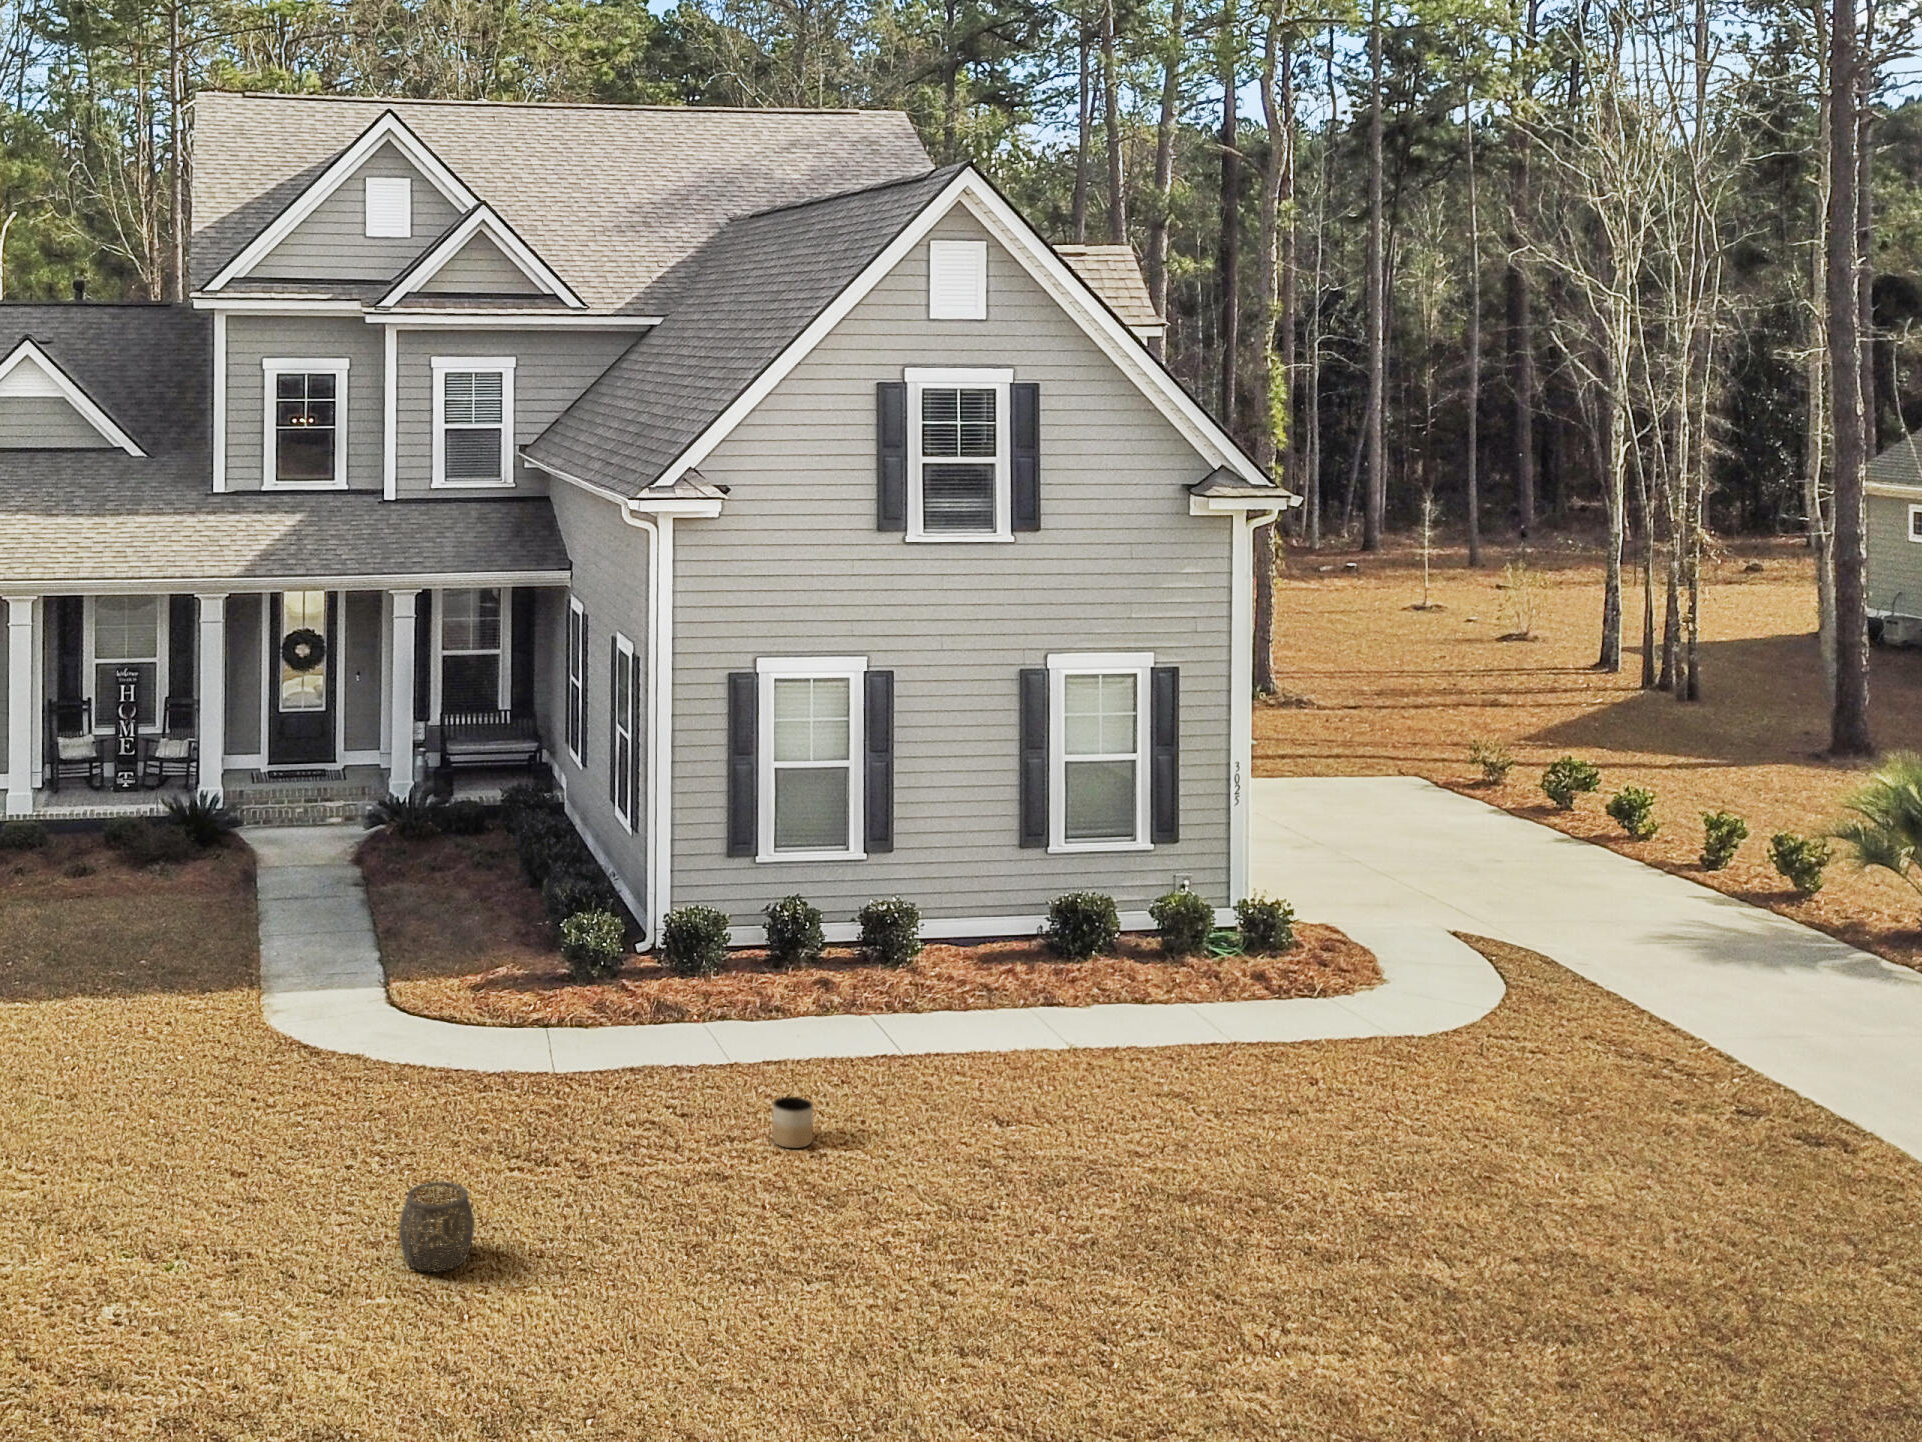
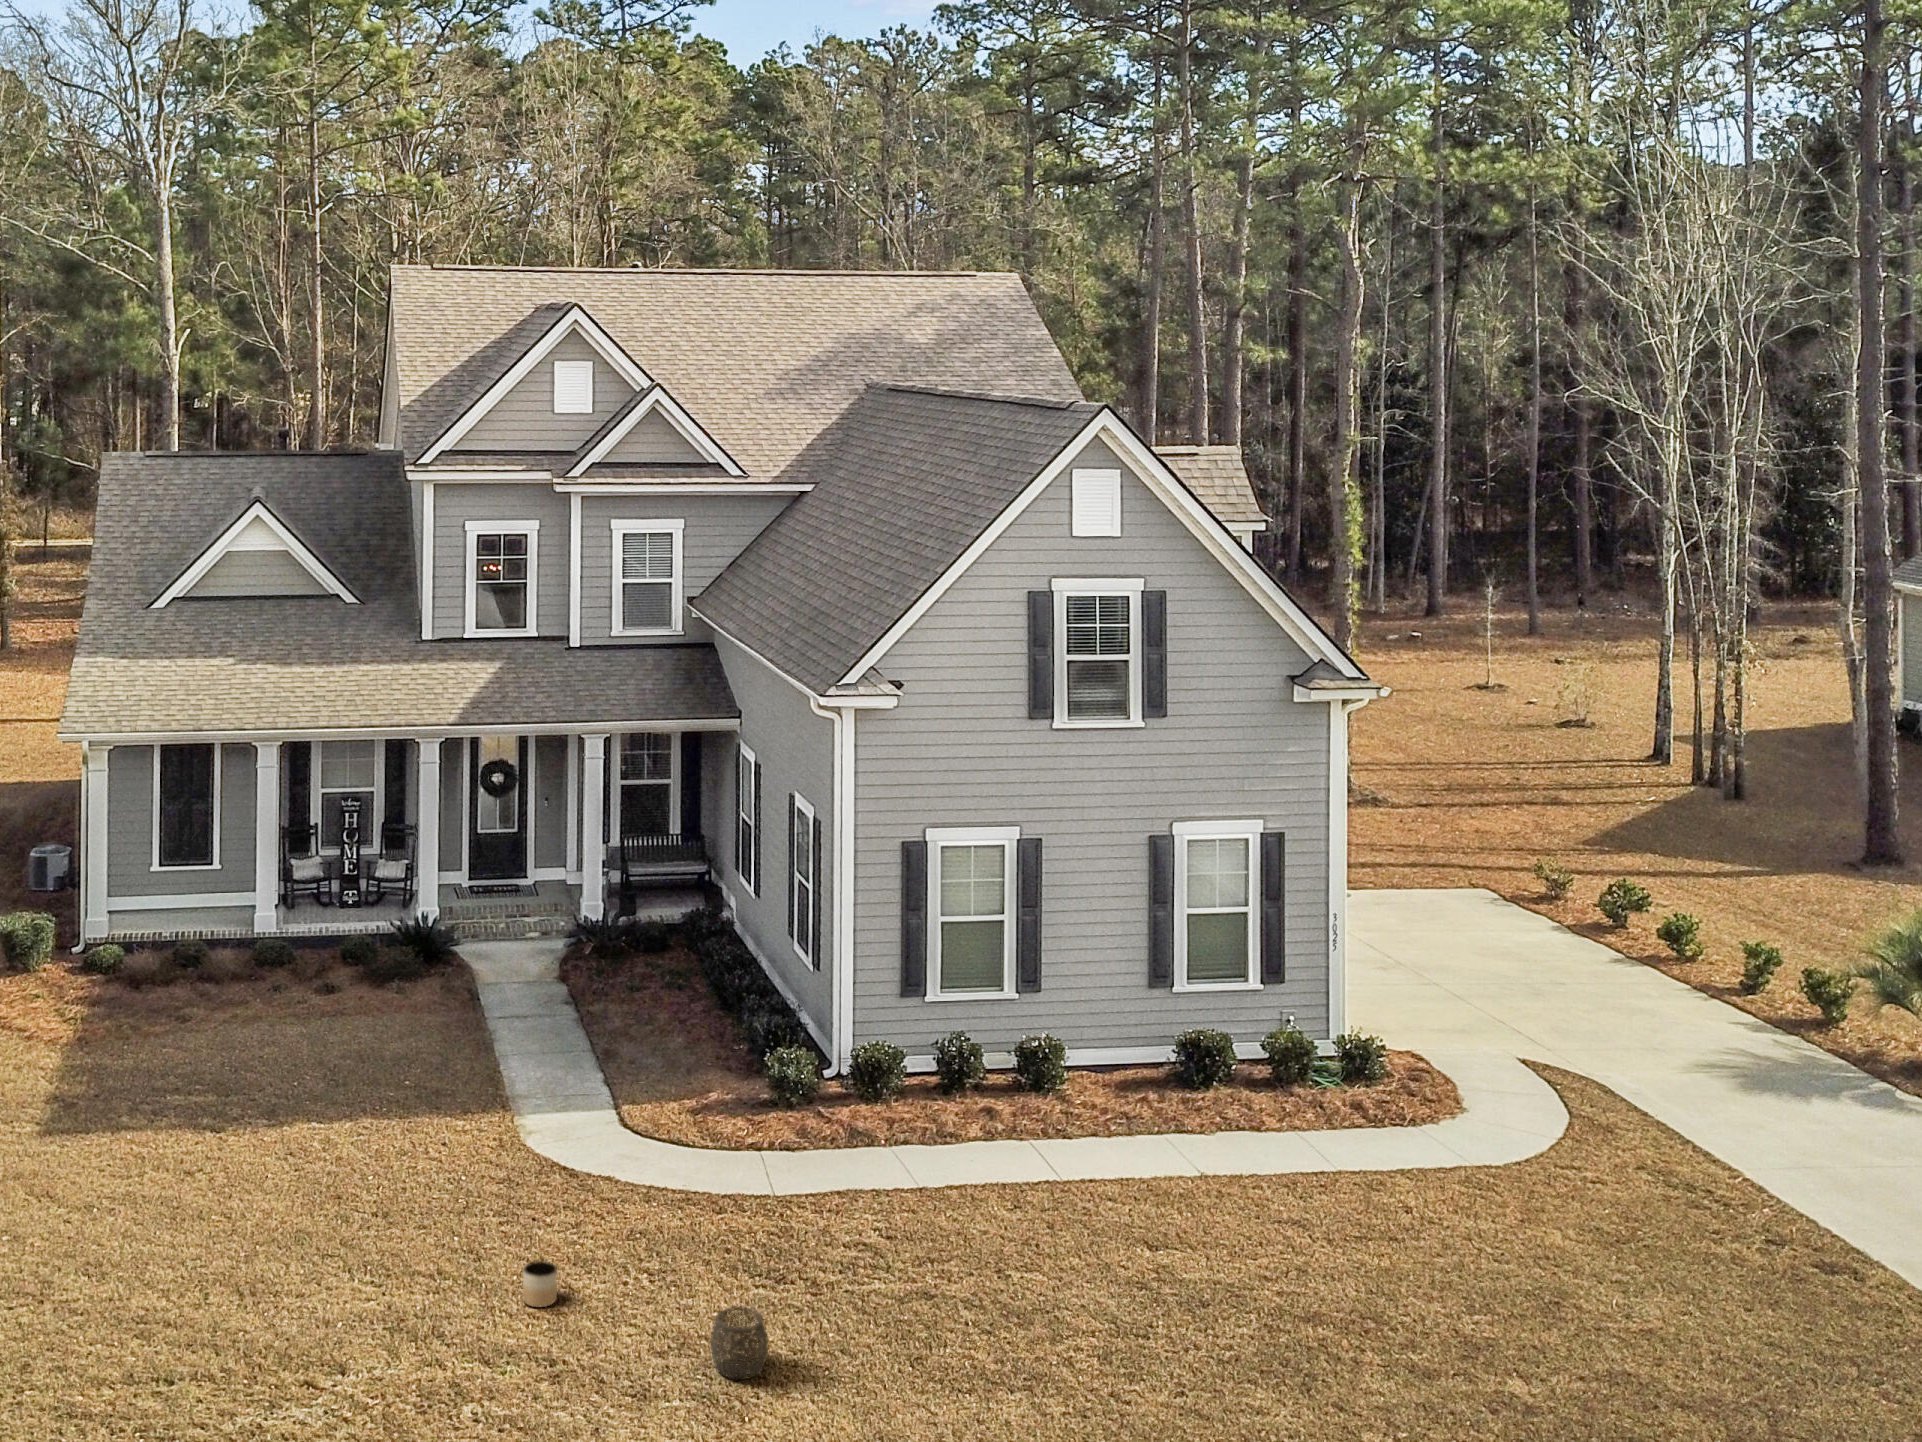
planter: present [772,1096,813,1149] -> present [523,1261,557,1307]

